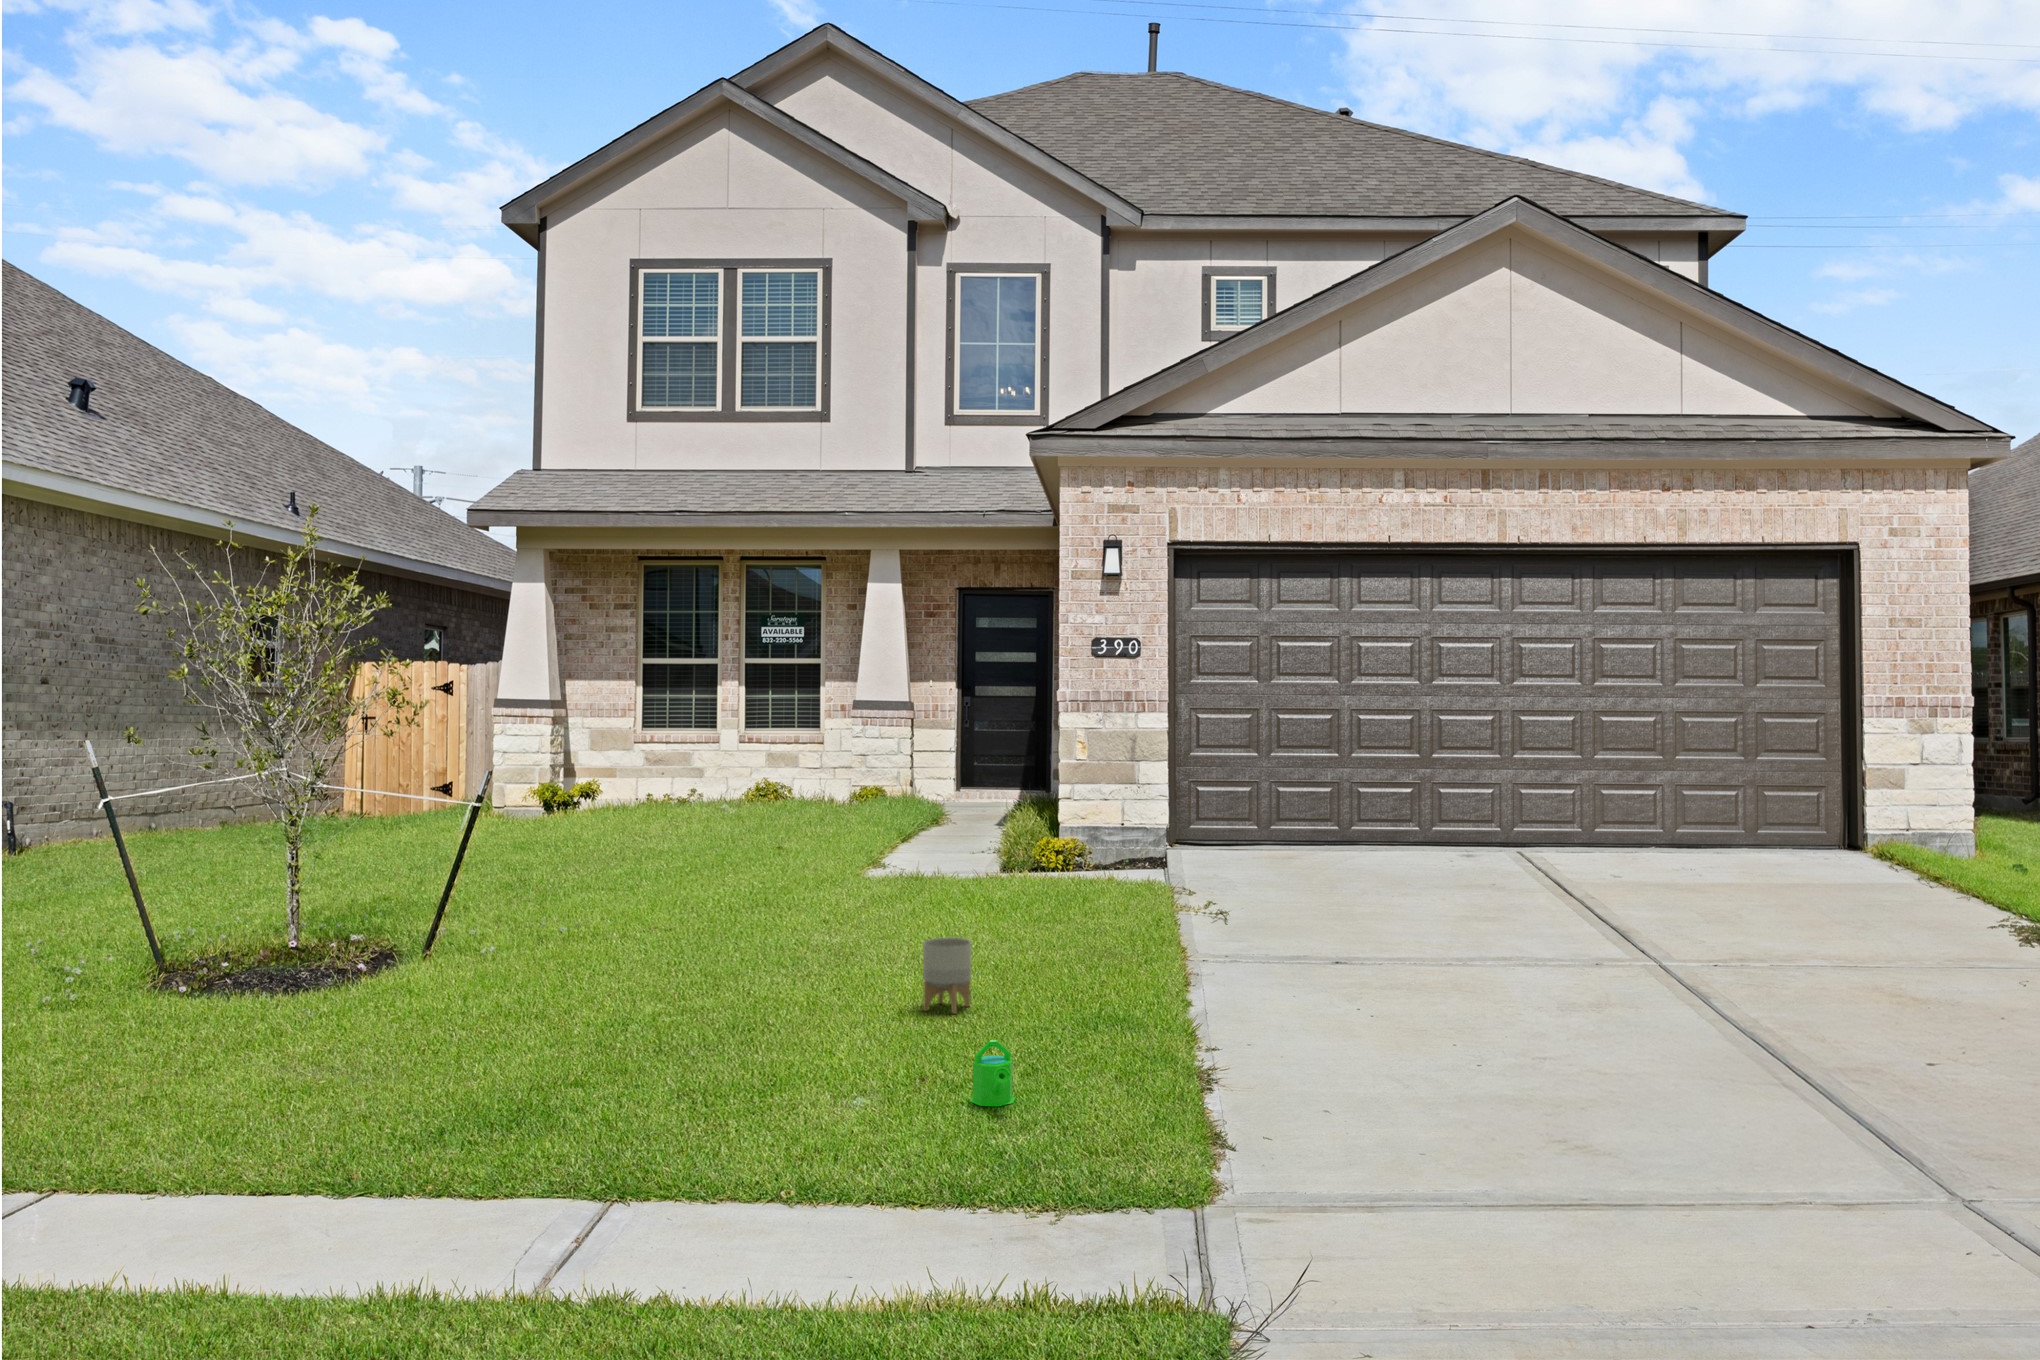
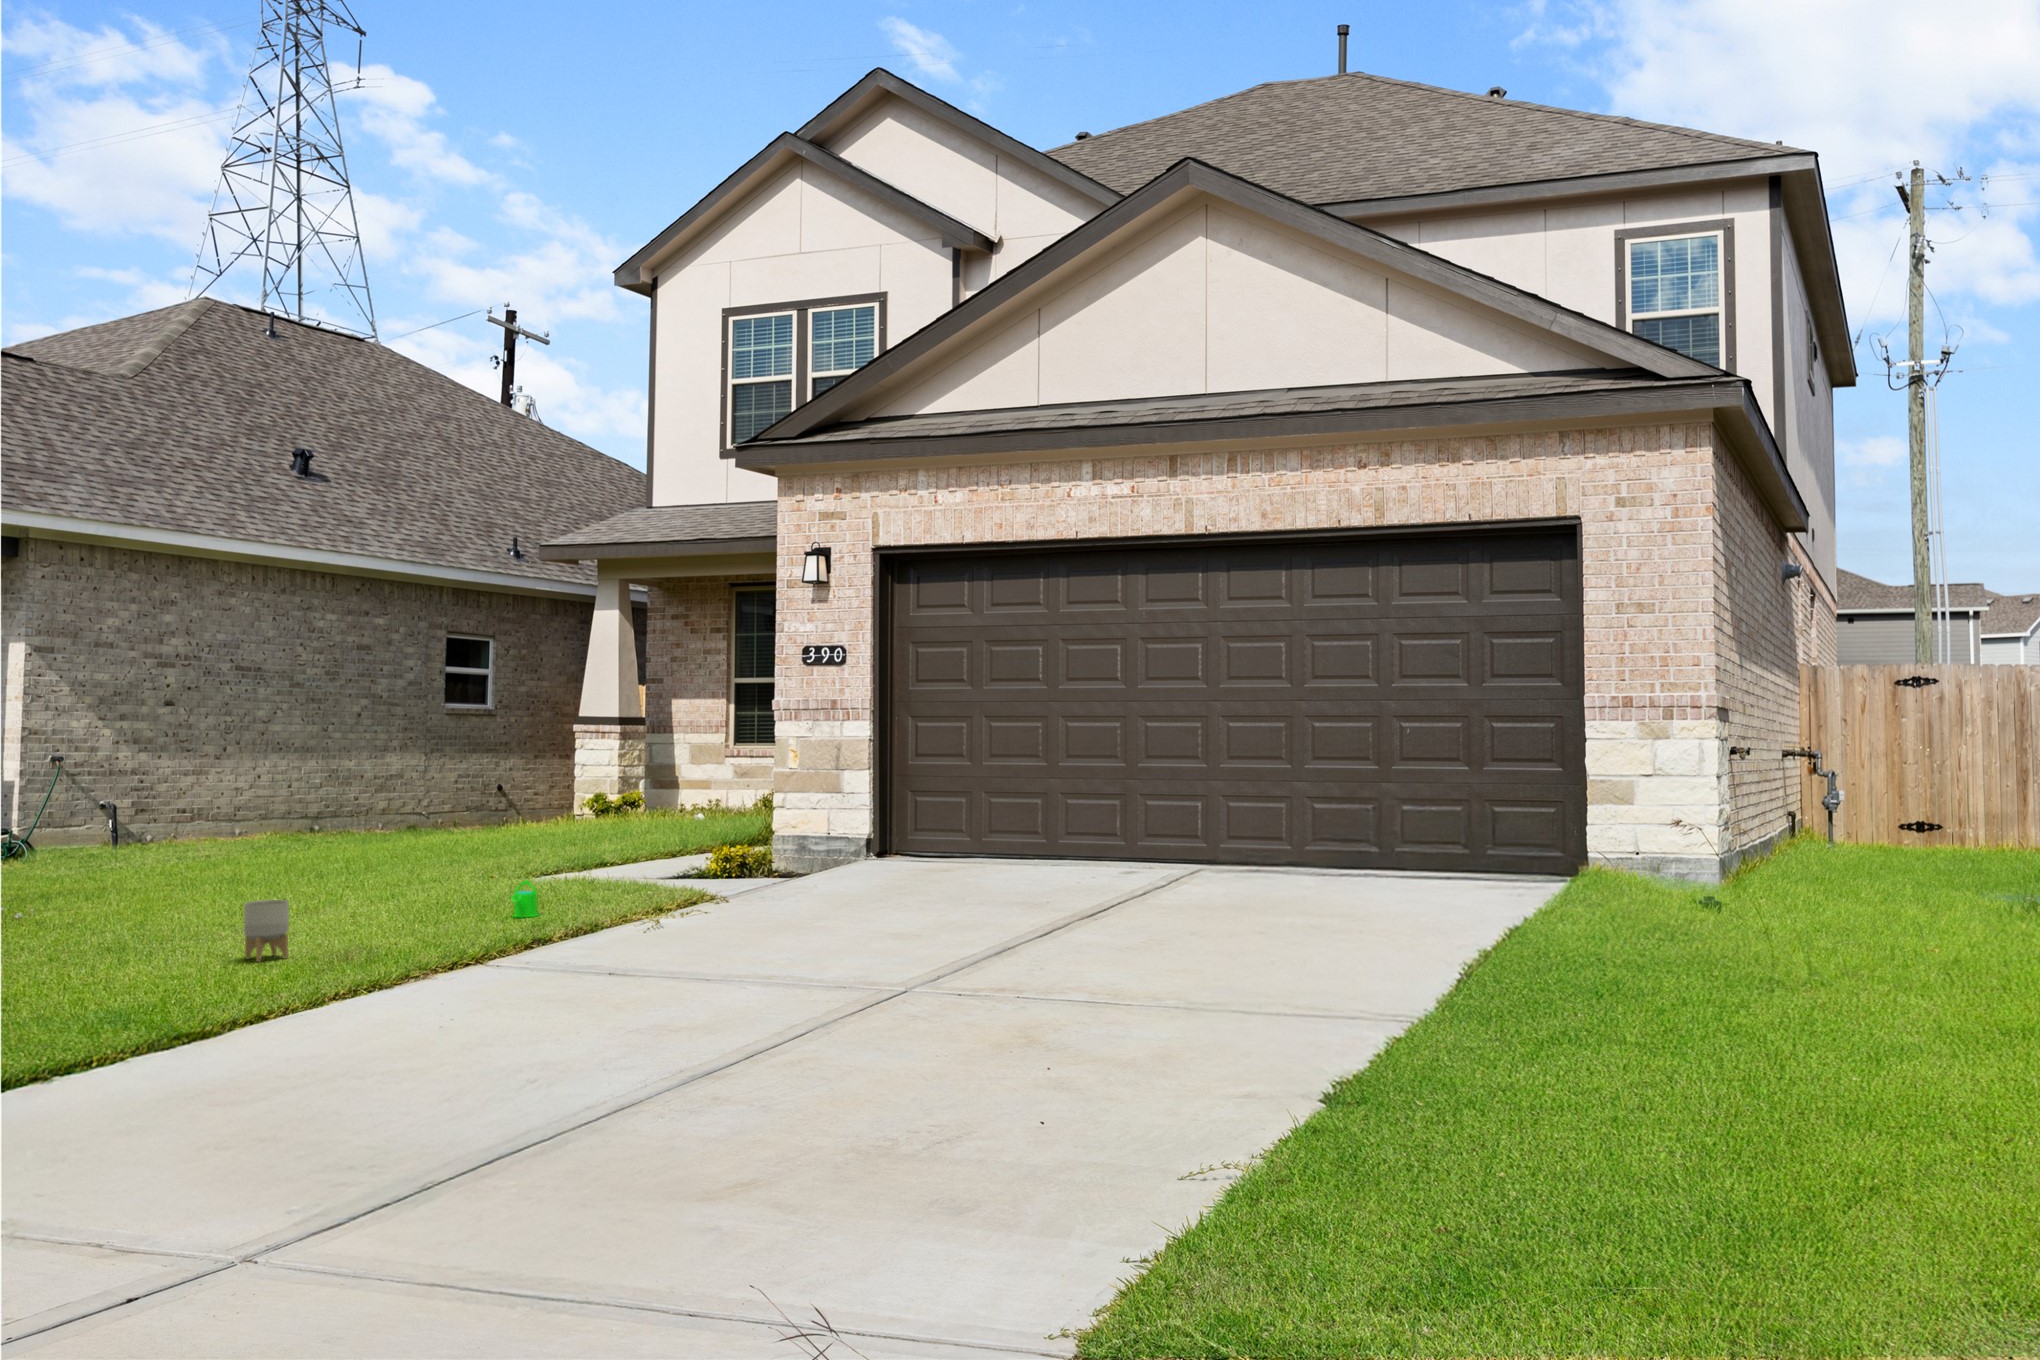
watering can: present [970,1040,1015,1106] -> present [511,880,539,918]

